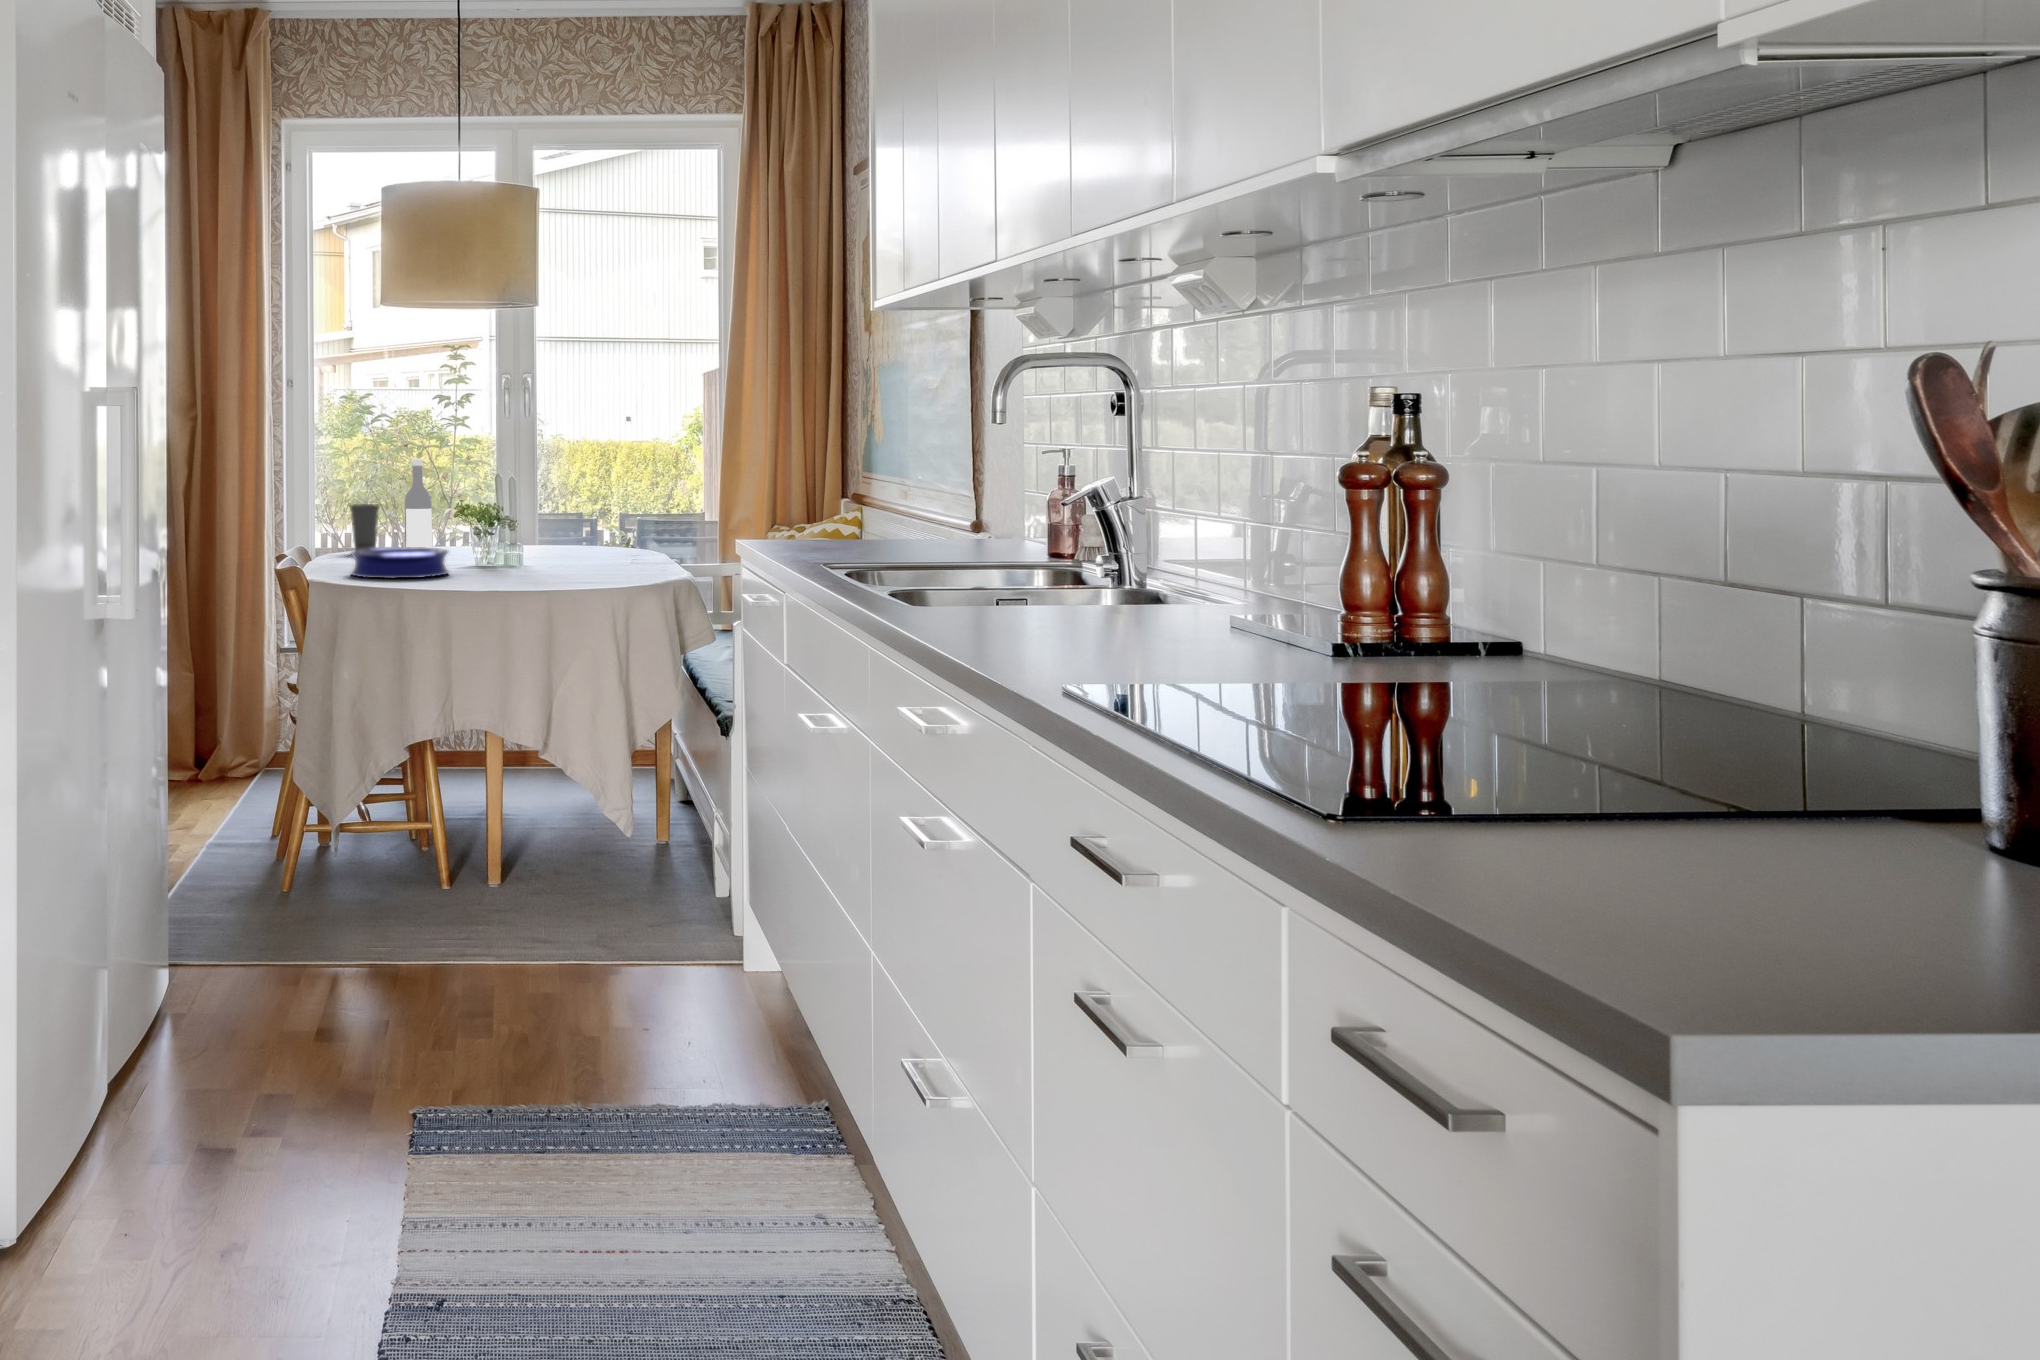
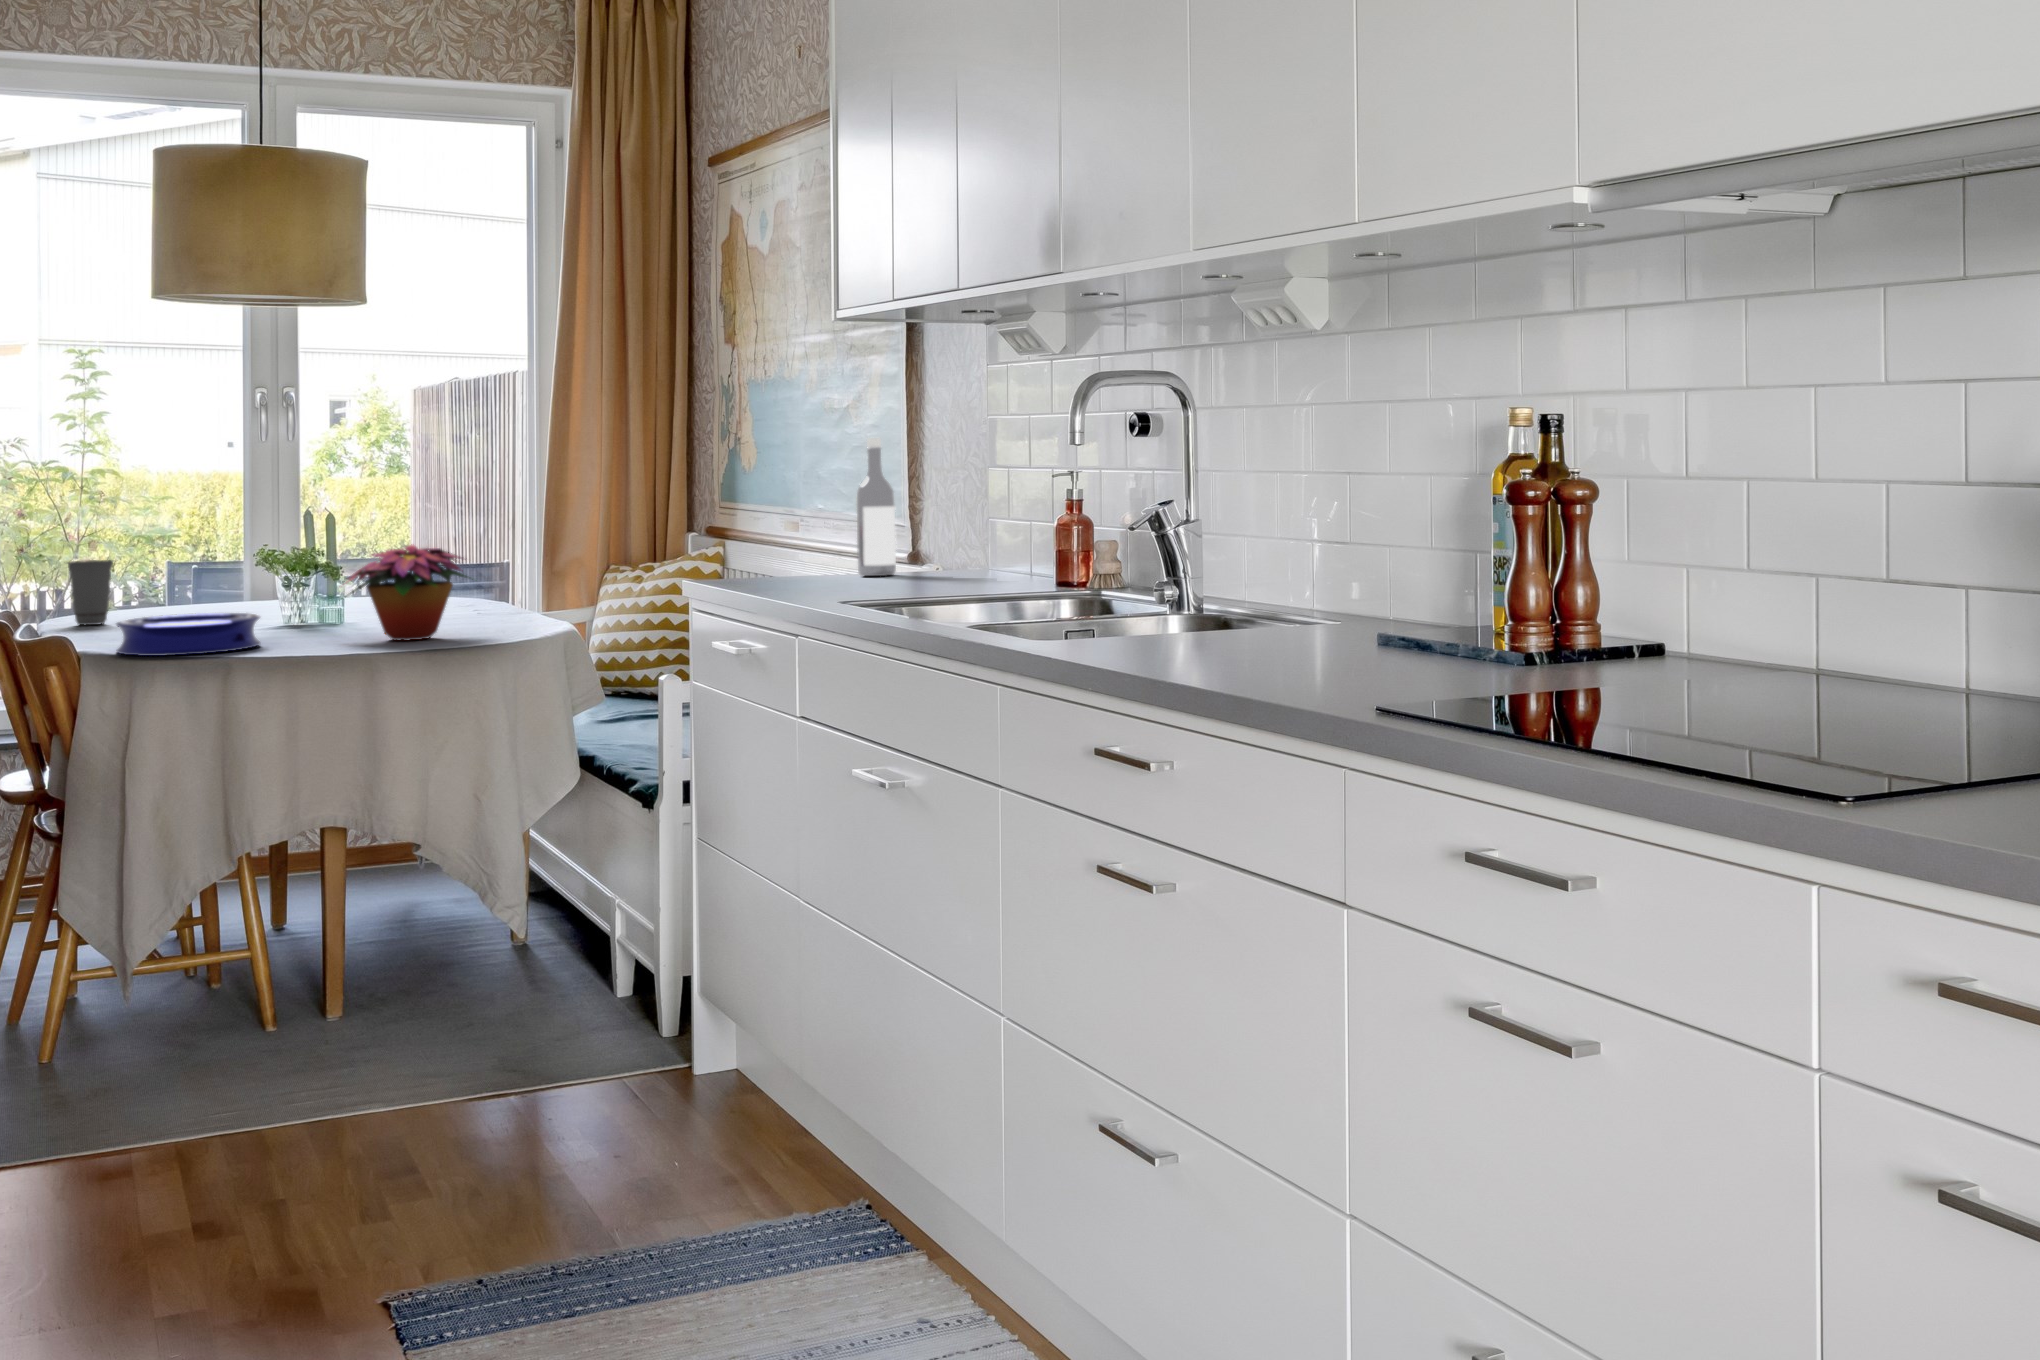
wine bottle: present [405,459,433,548] -> present [857,438,896,576]
flower arrangement: none [499,497,616,576] -> present [347,544,467,641]

